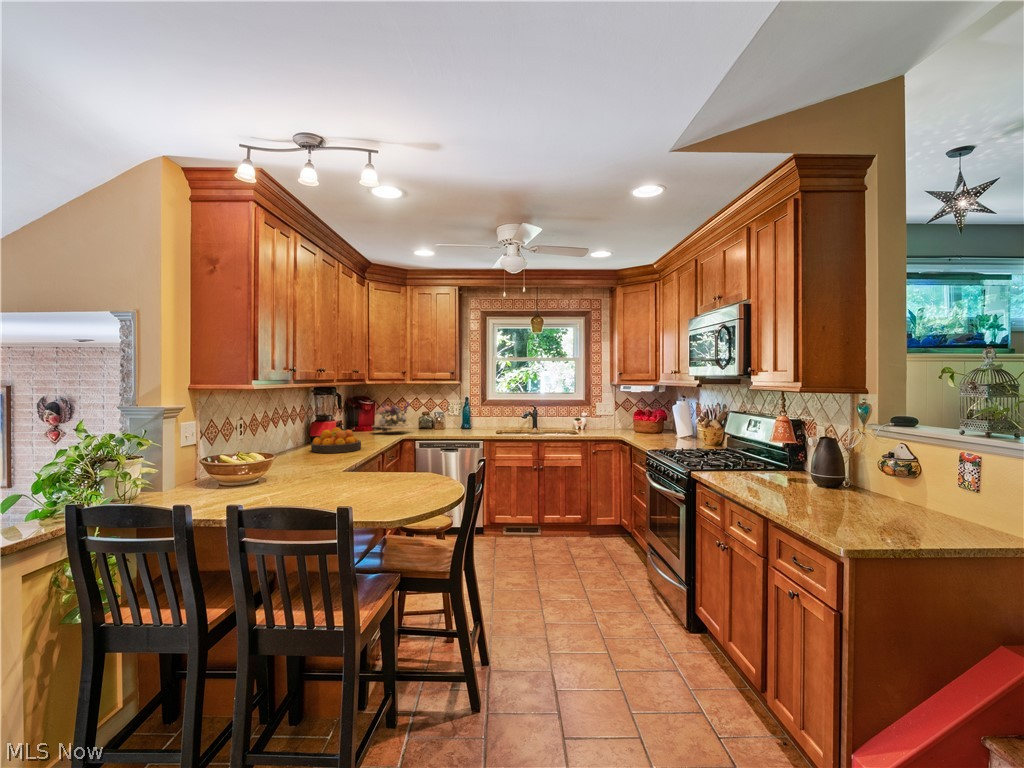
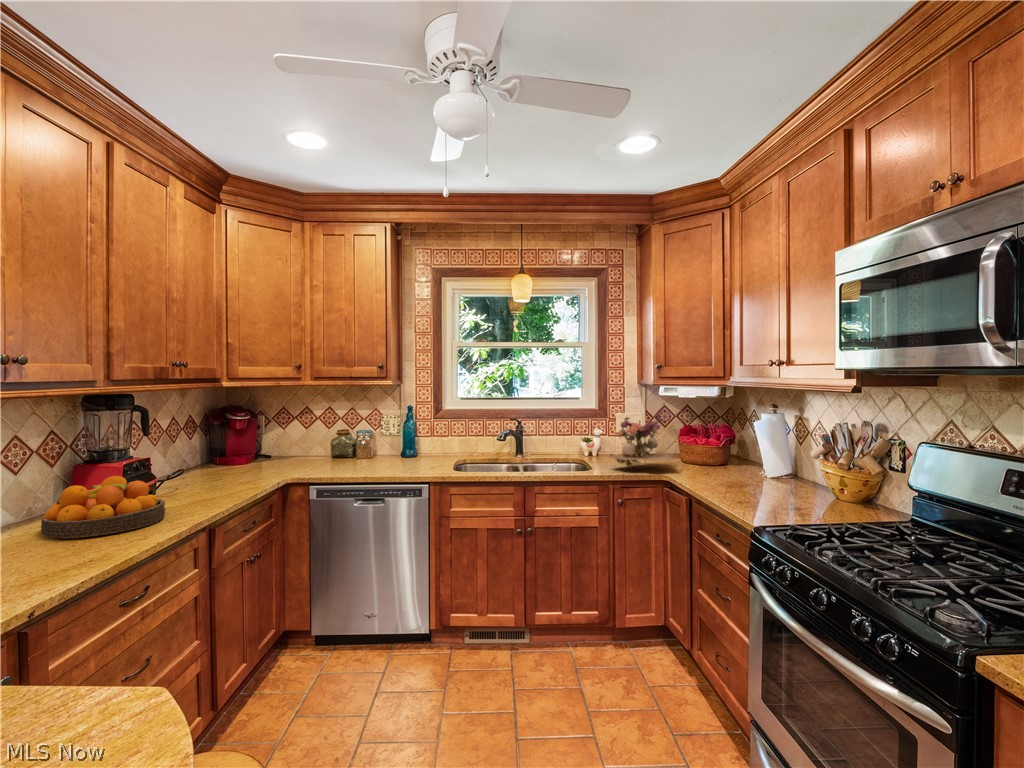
flower arrangement: present [373,401,410,432] -> present [609,414,674,468]

